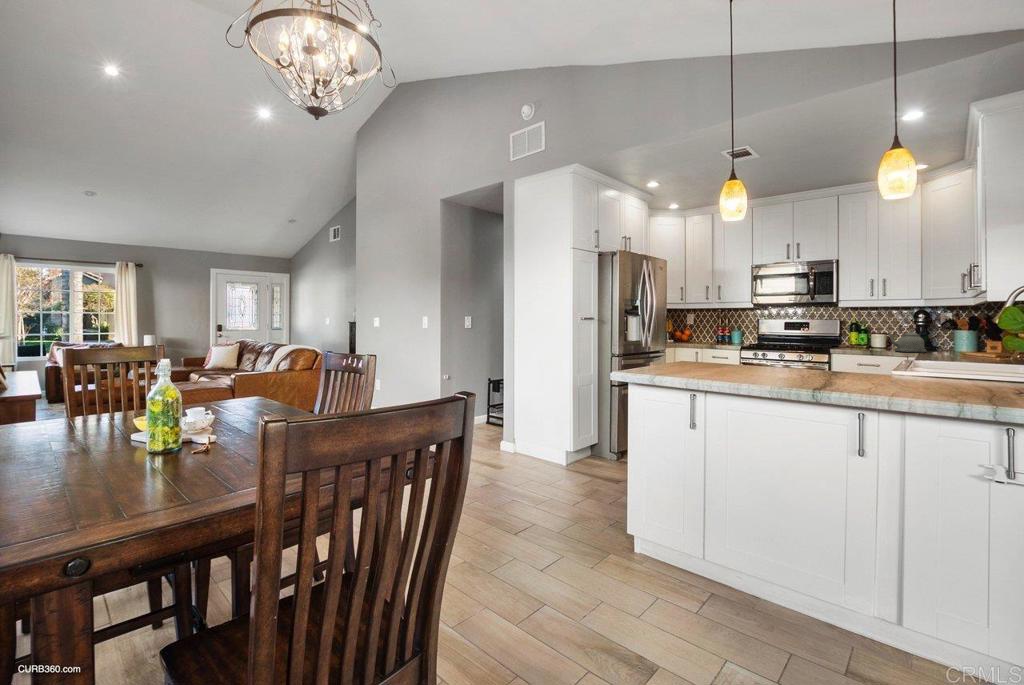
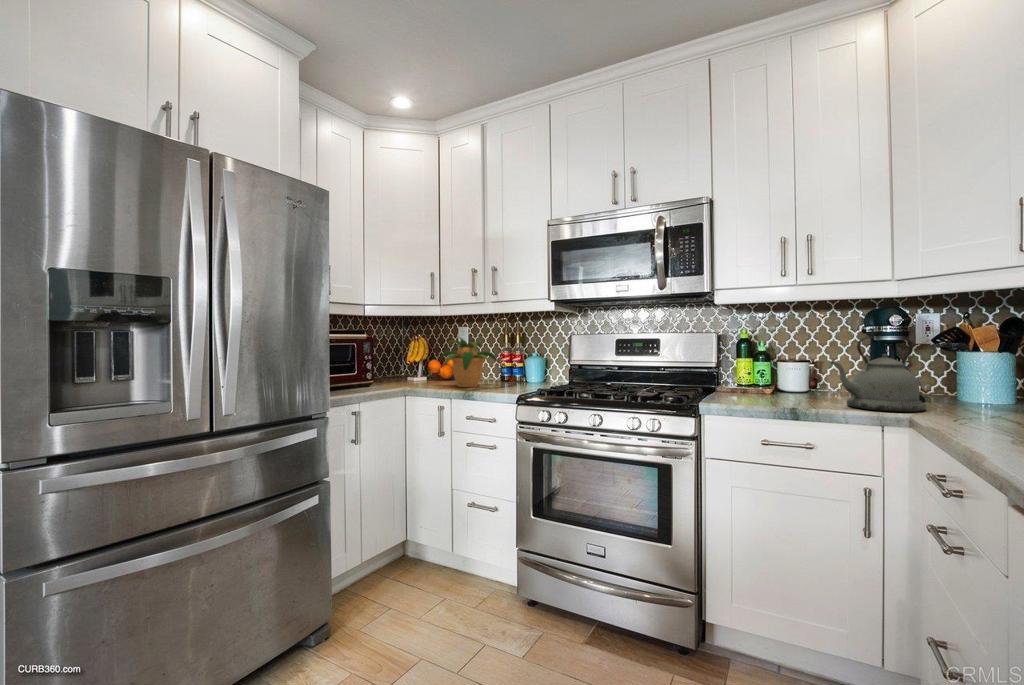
potted plant: none [690,321,722,345] -> present [440,338,499,387]

